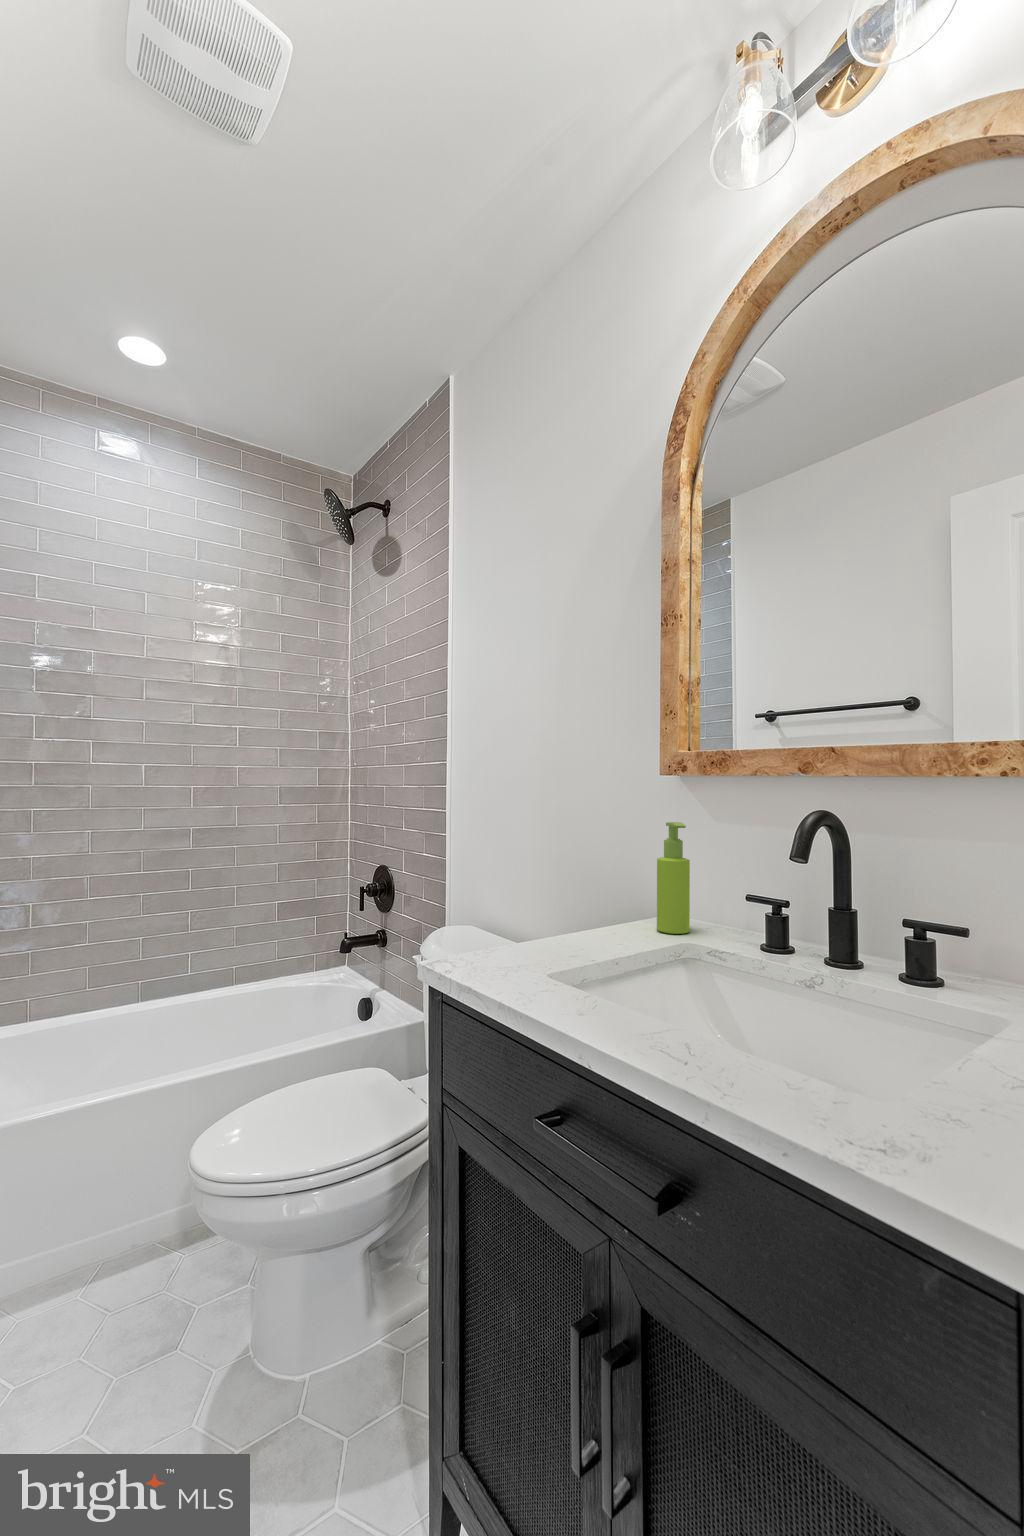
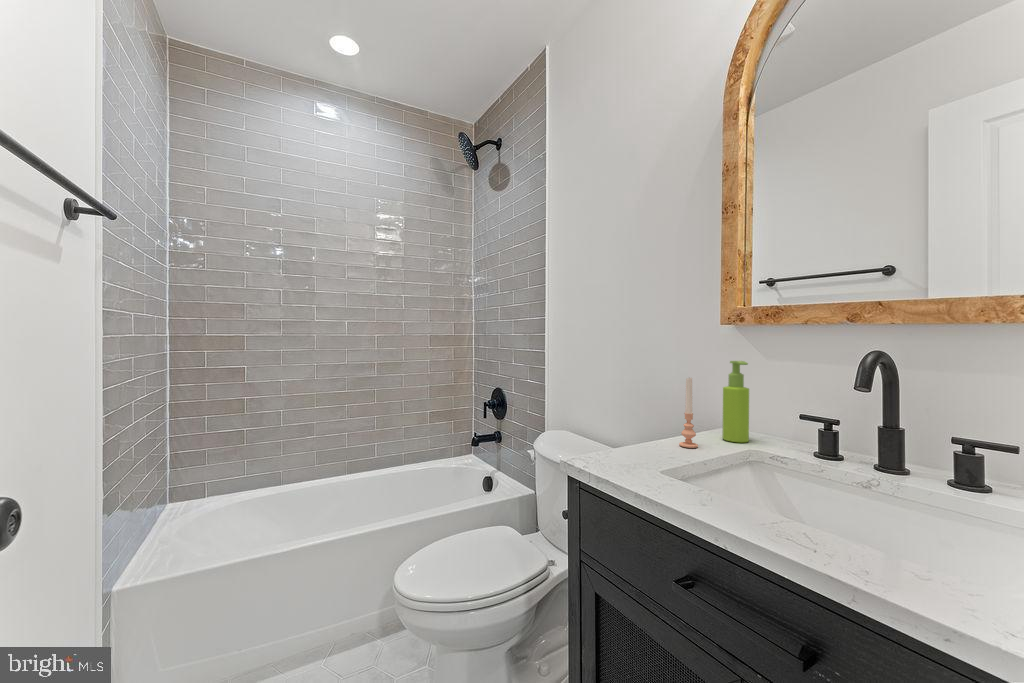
candle: none [595,844,619,943] -> present [679,378,698,448]

